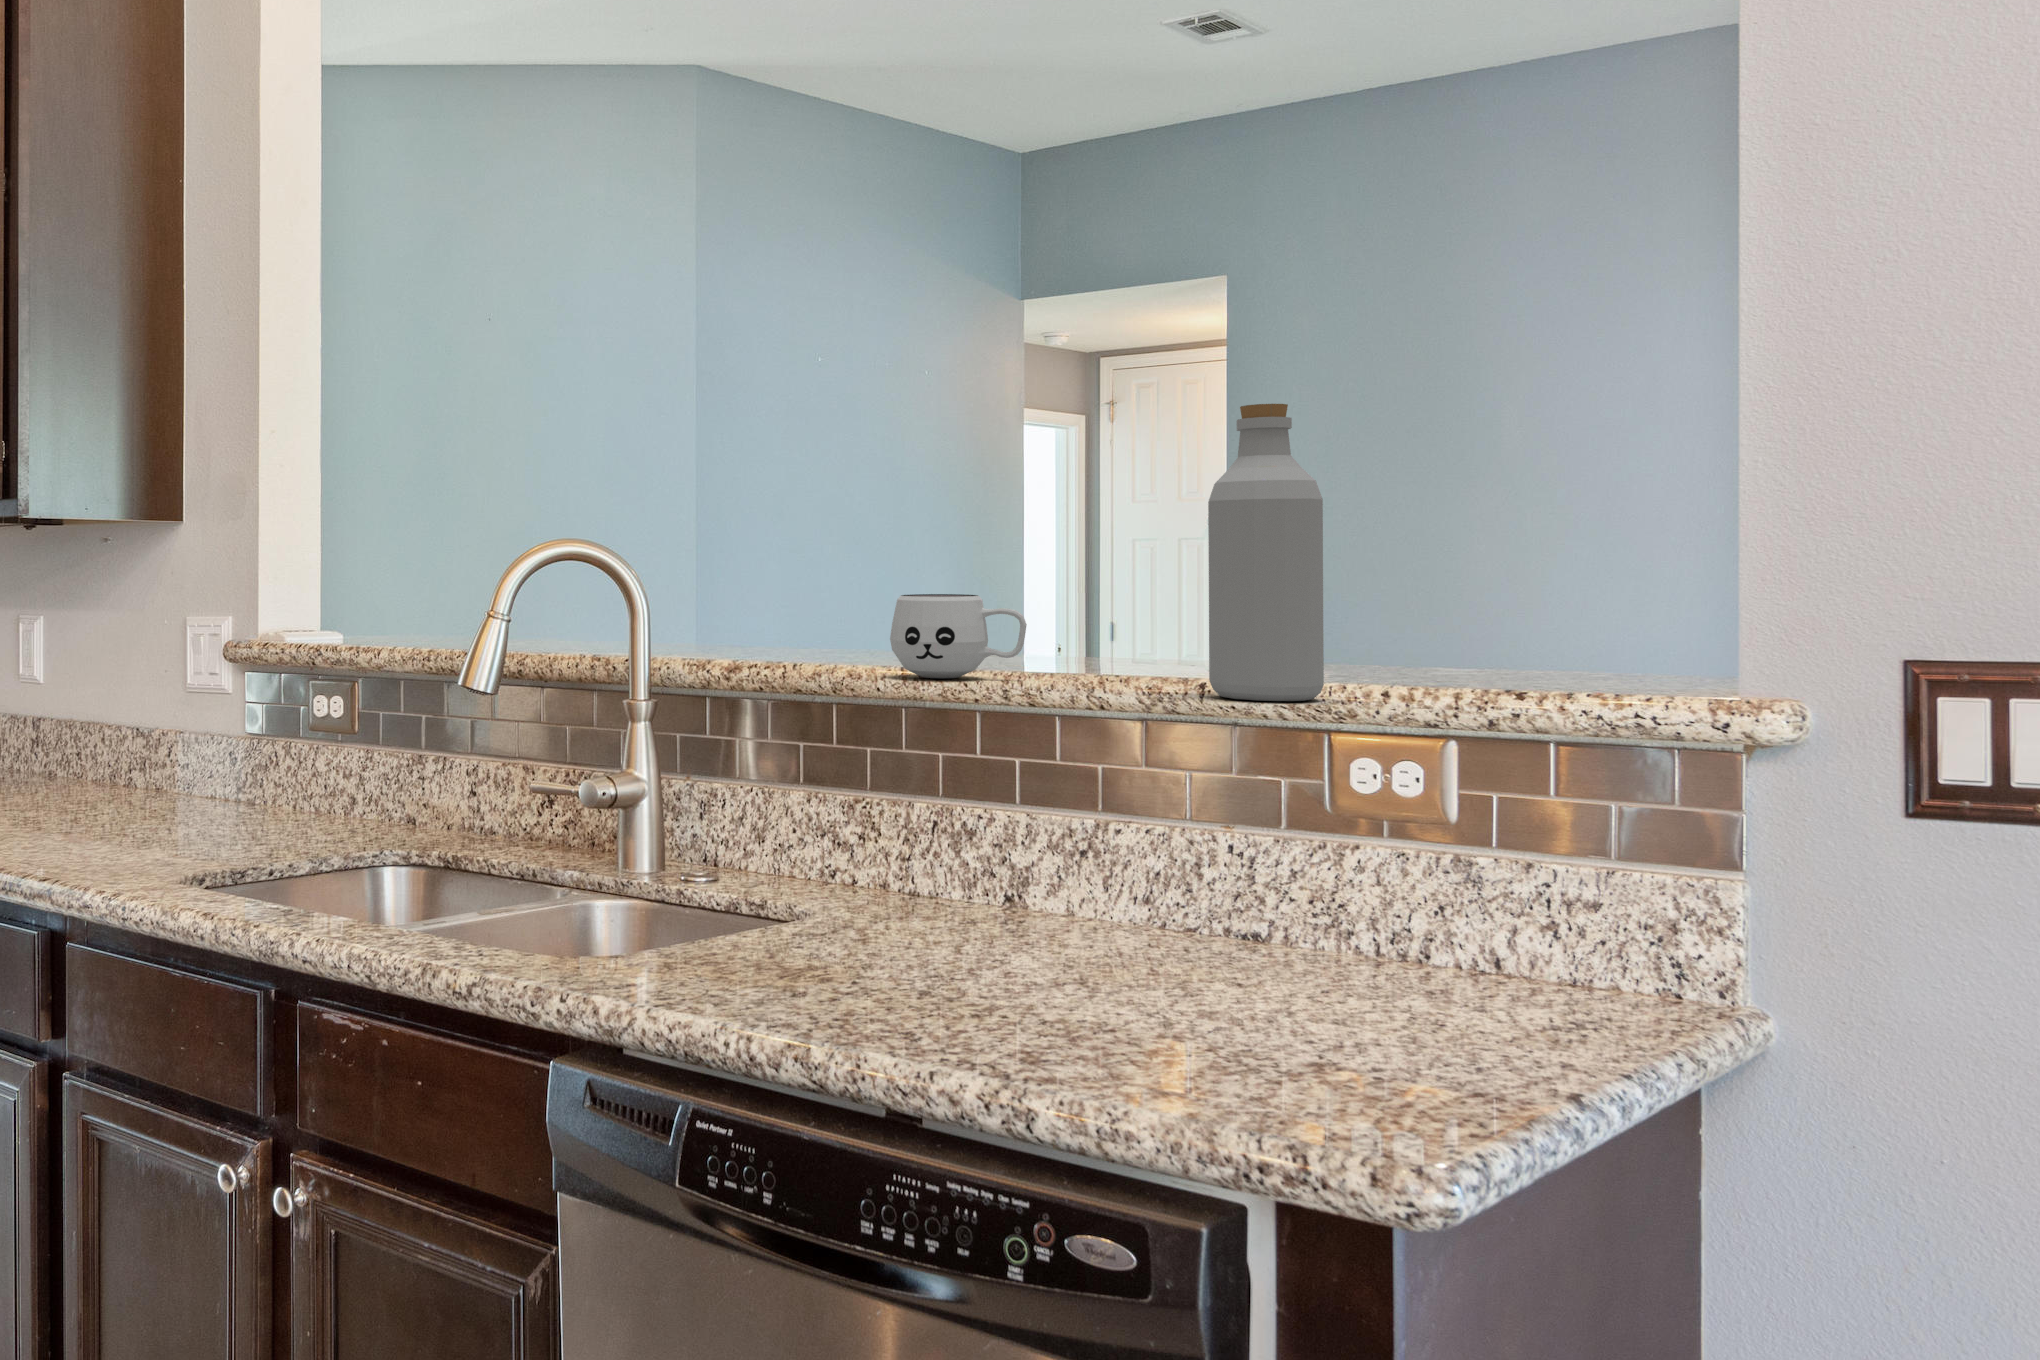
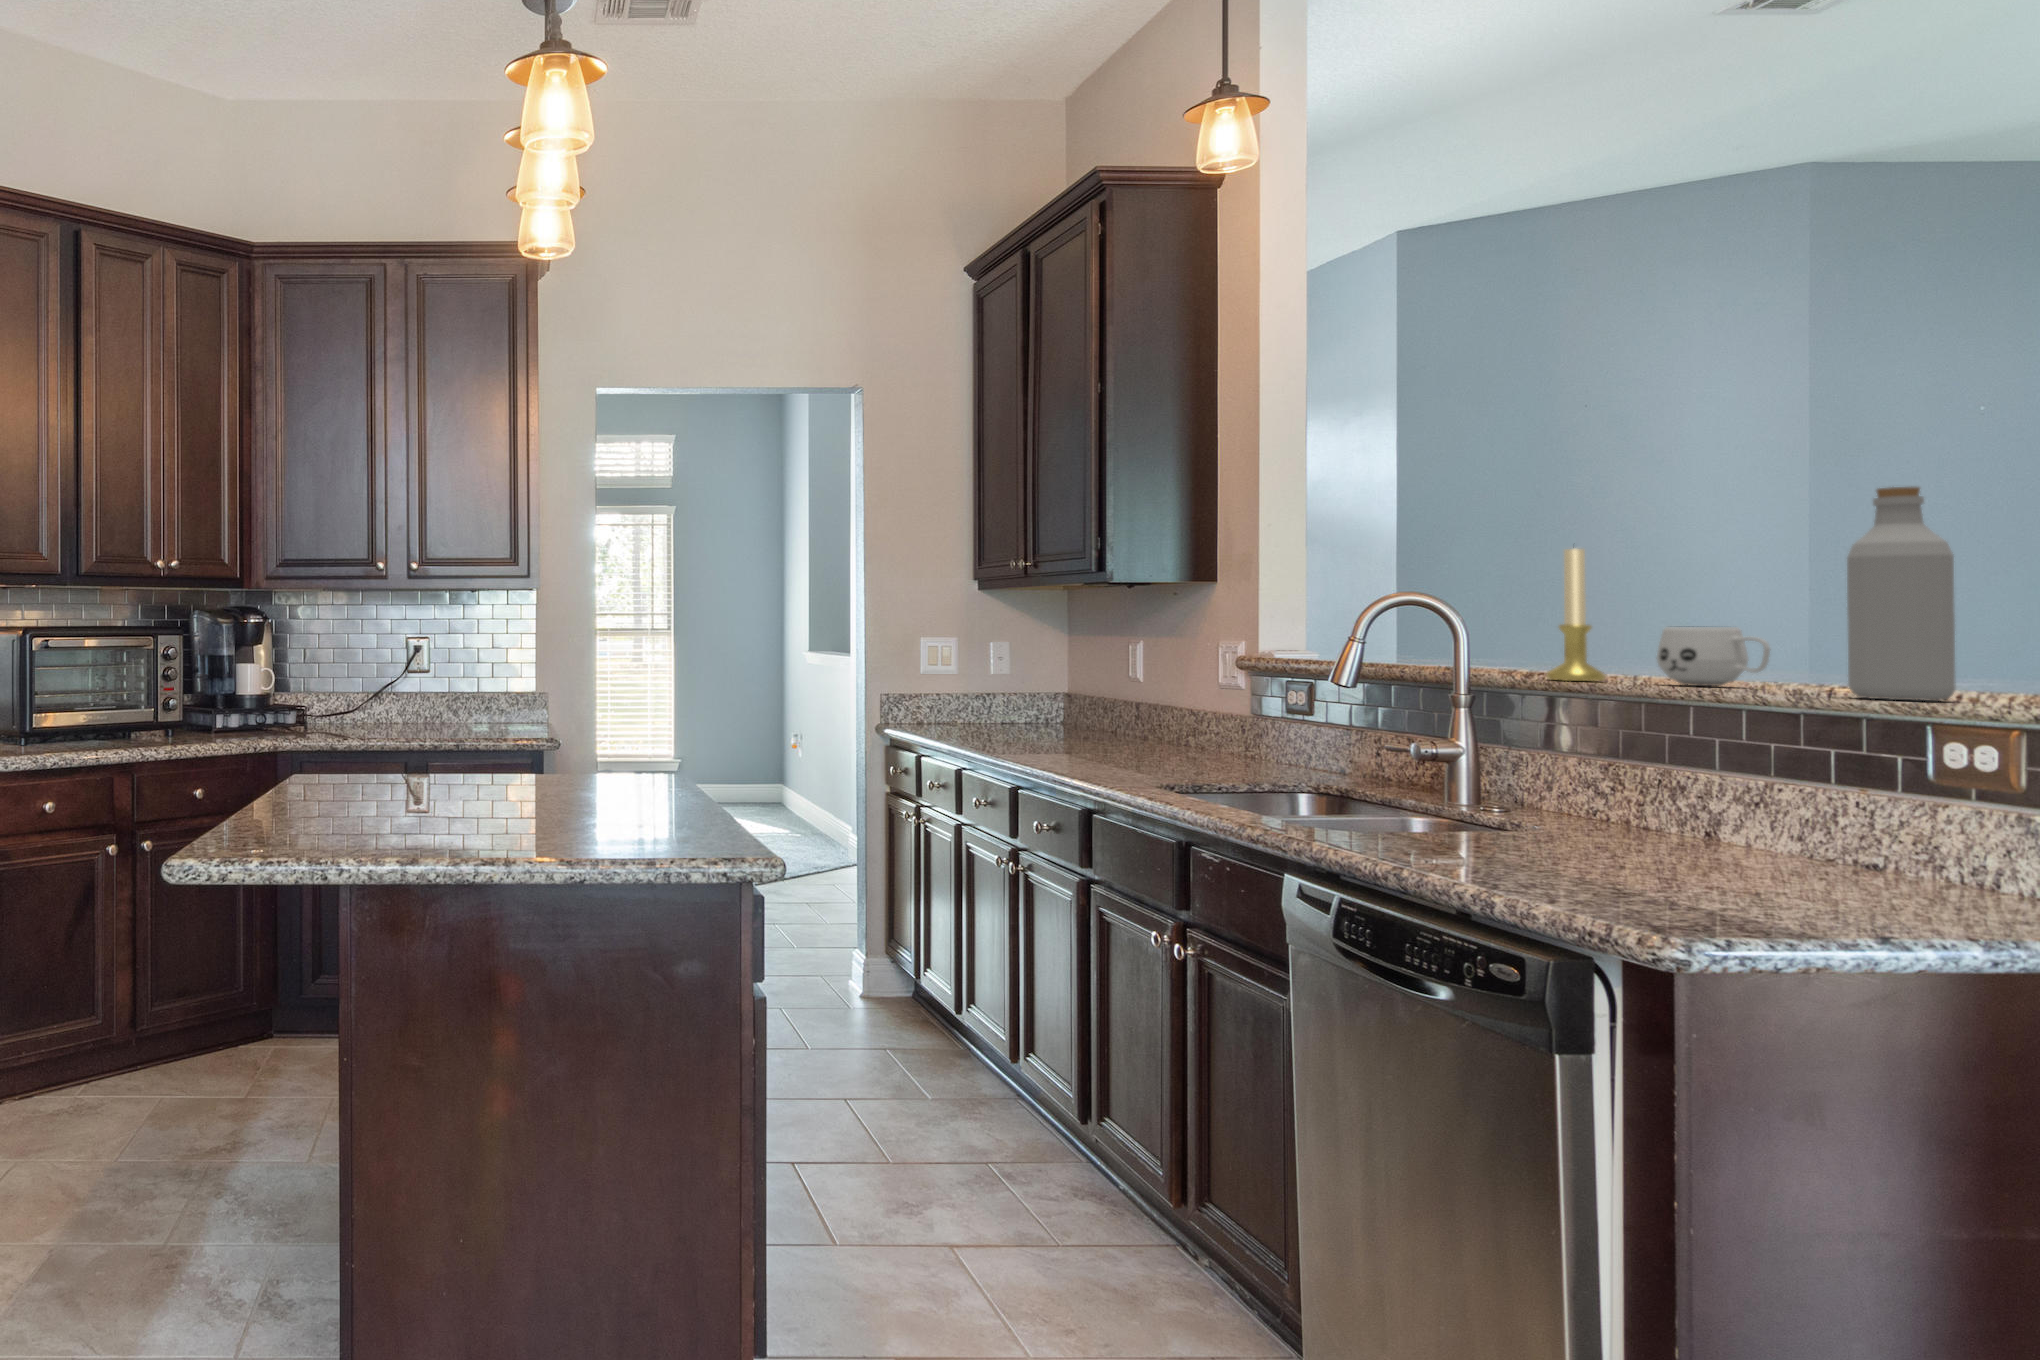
candle holder: none [756,474,826,678] -> present [1546,549,1605,681]

